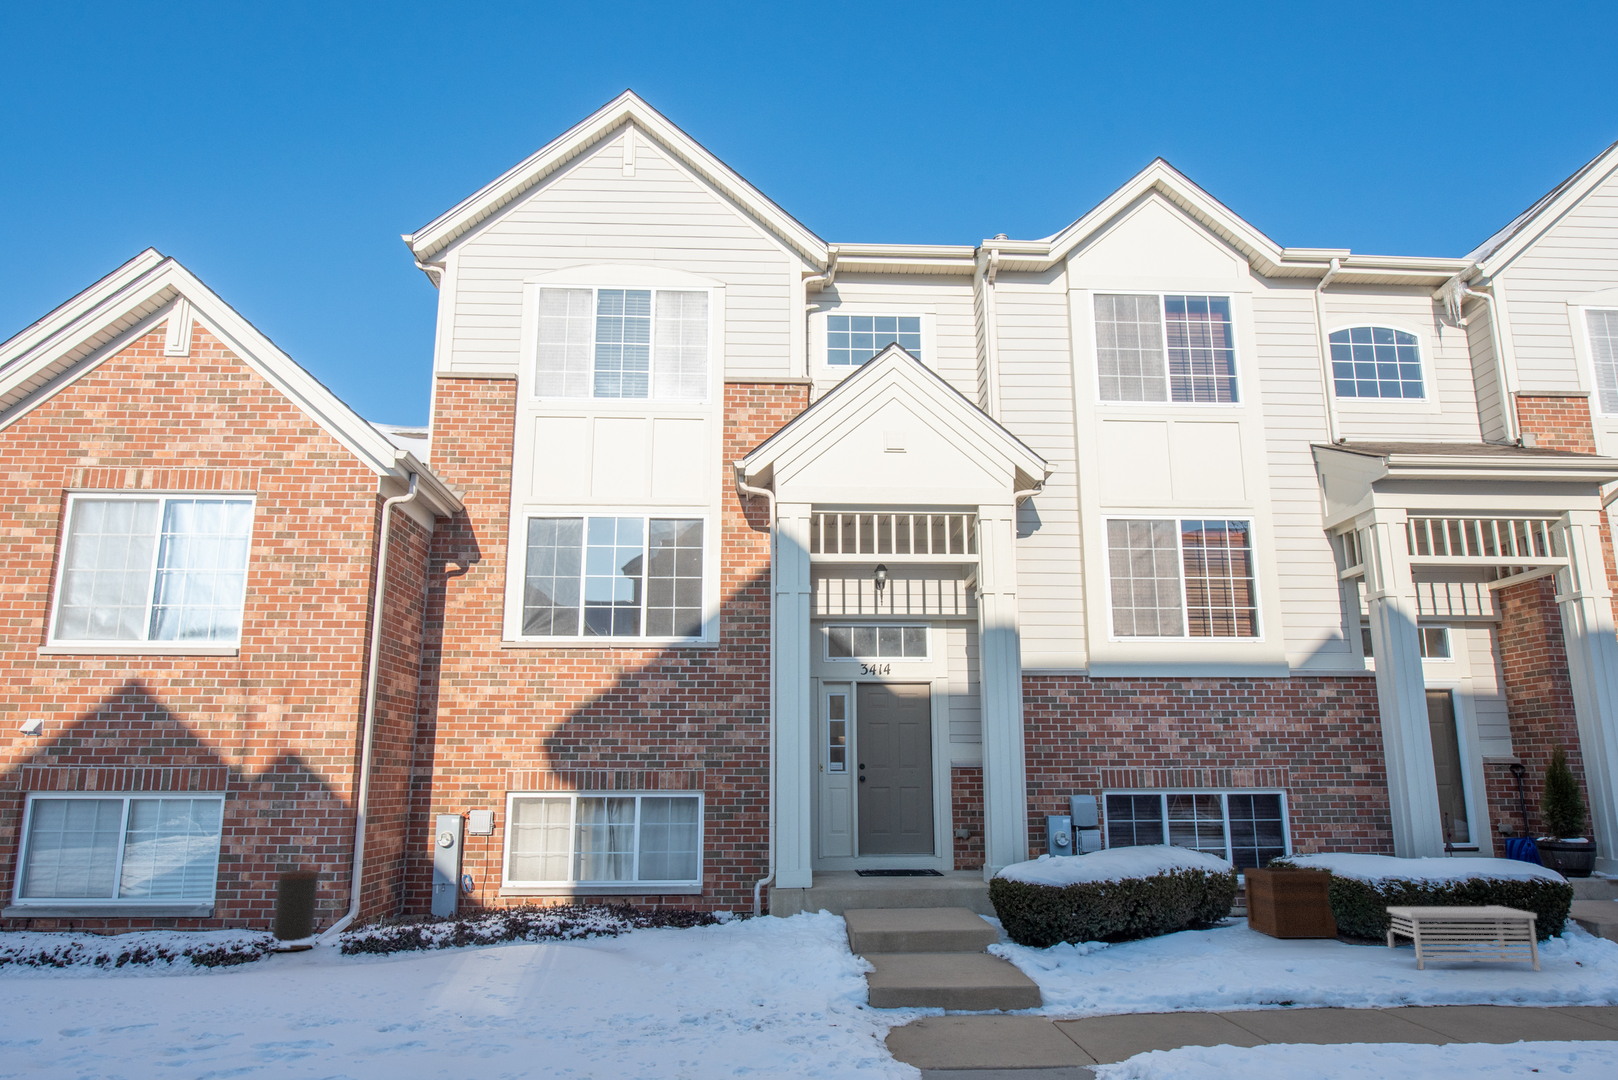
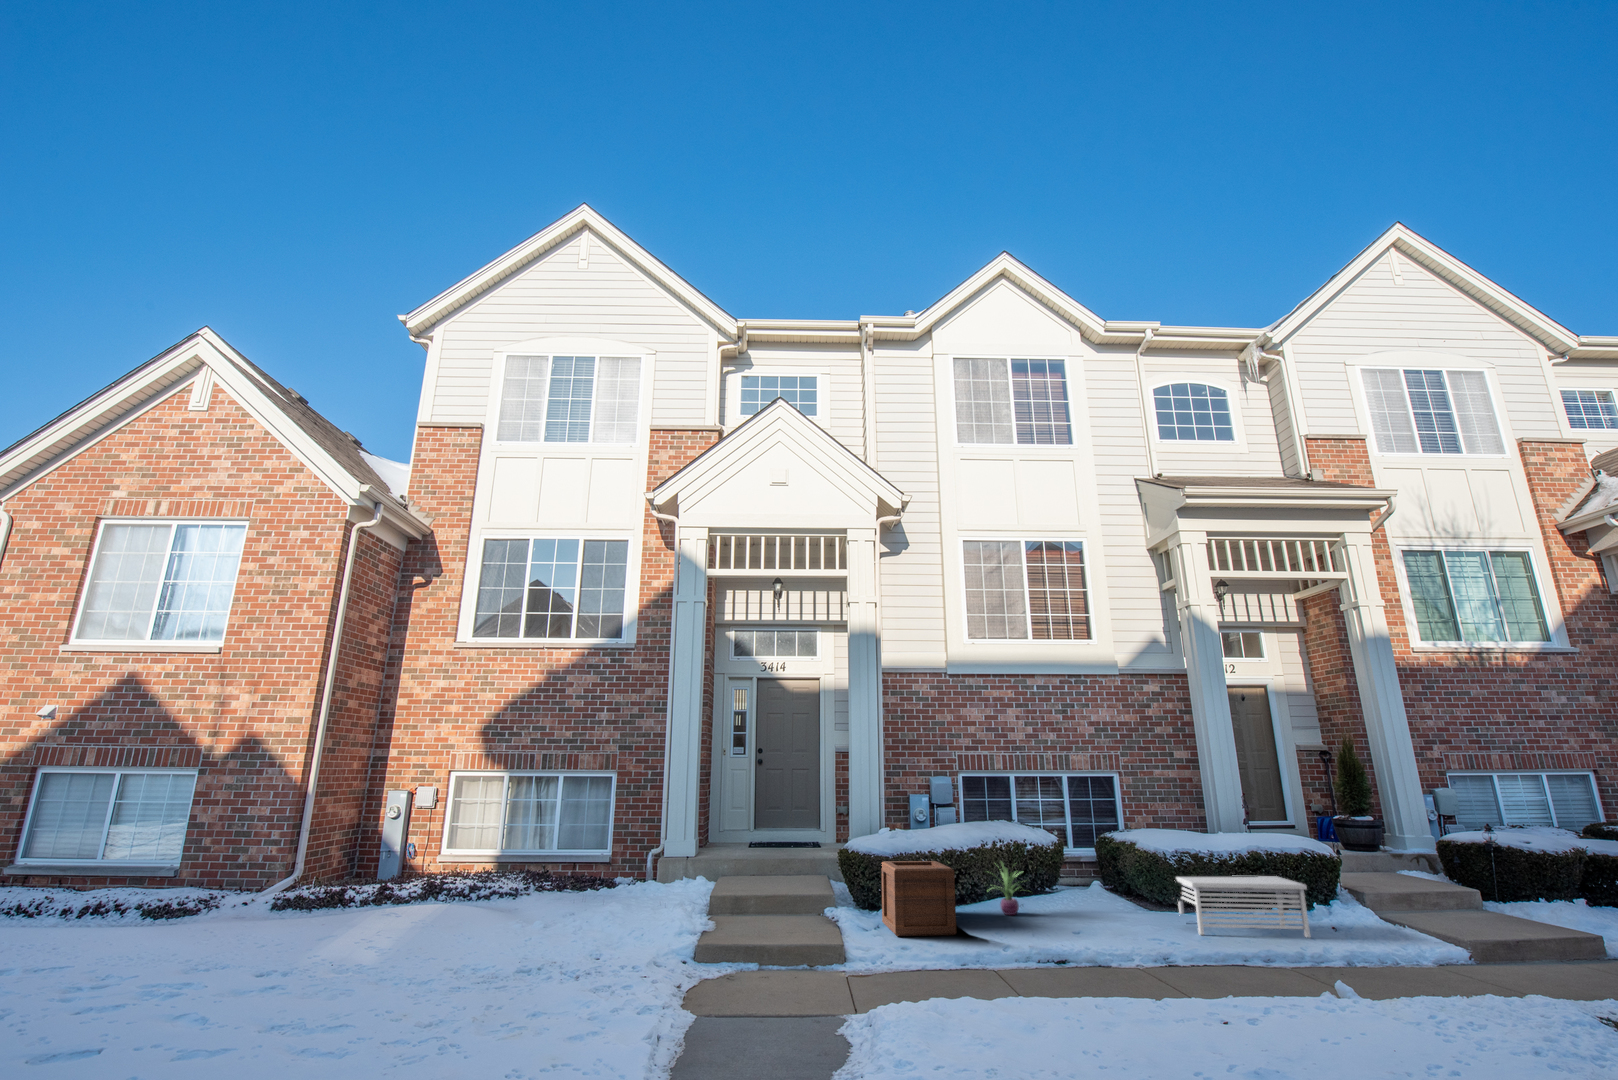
wooden crate: present [1243,868,1337,938] -> present [881,861,956,936]
trash can: present [272,870,319,951] -> none [219,833,268,903]
decorative plant: none [1169,892,1232,952] -> present [998,862,1019,915]

